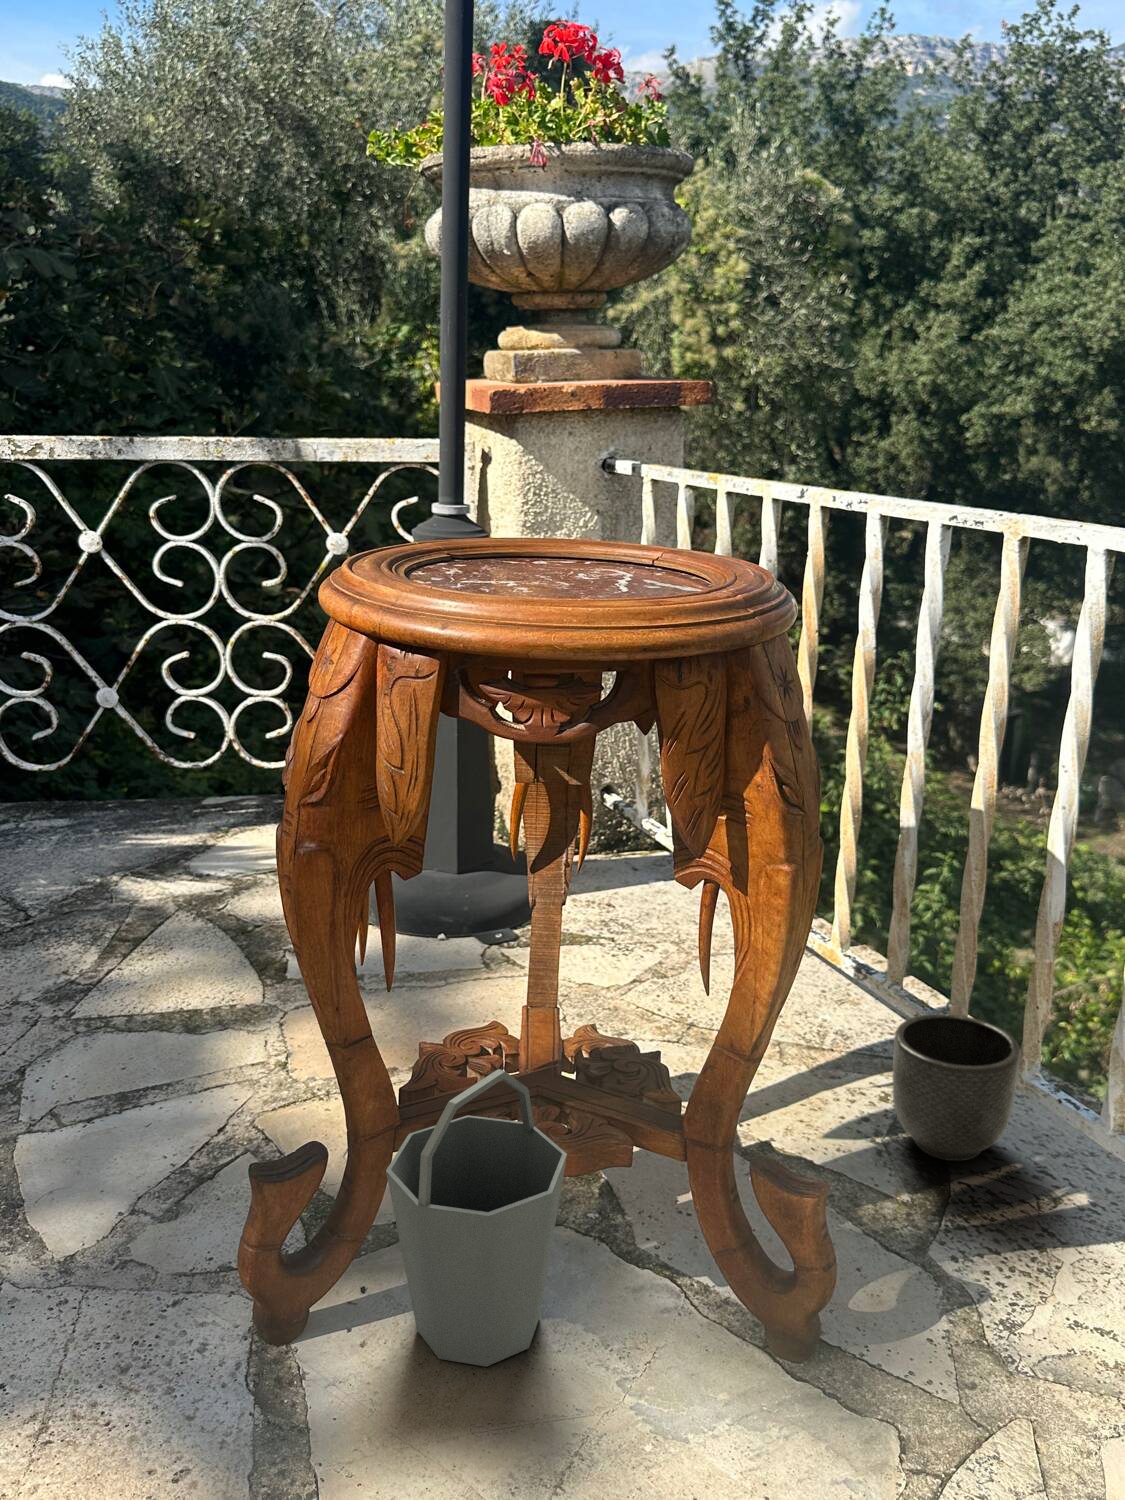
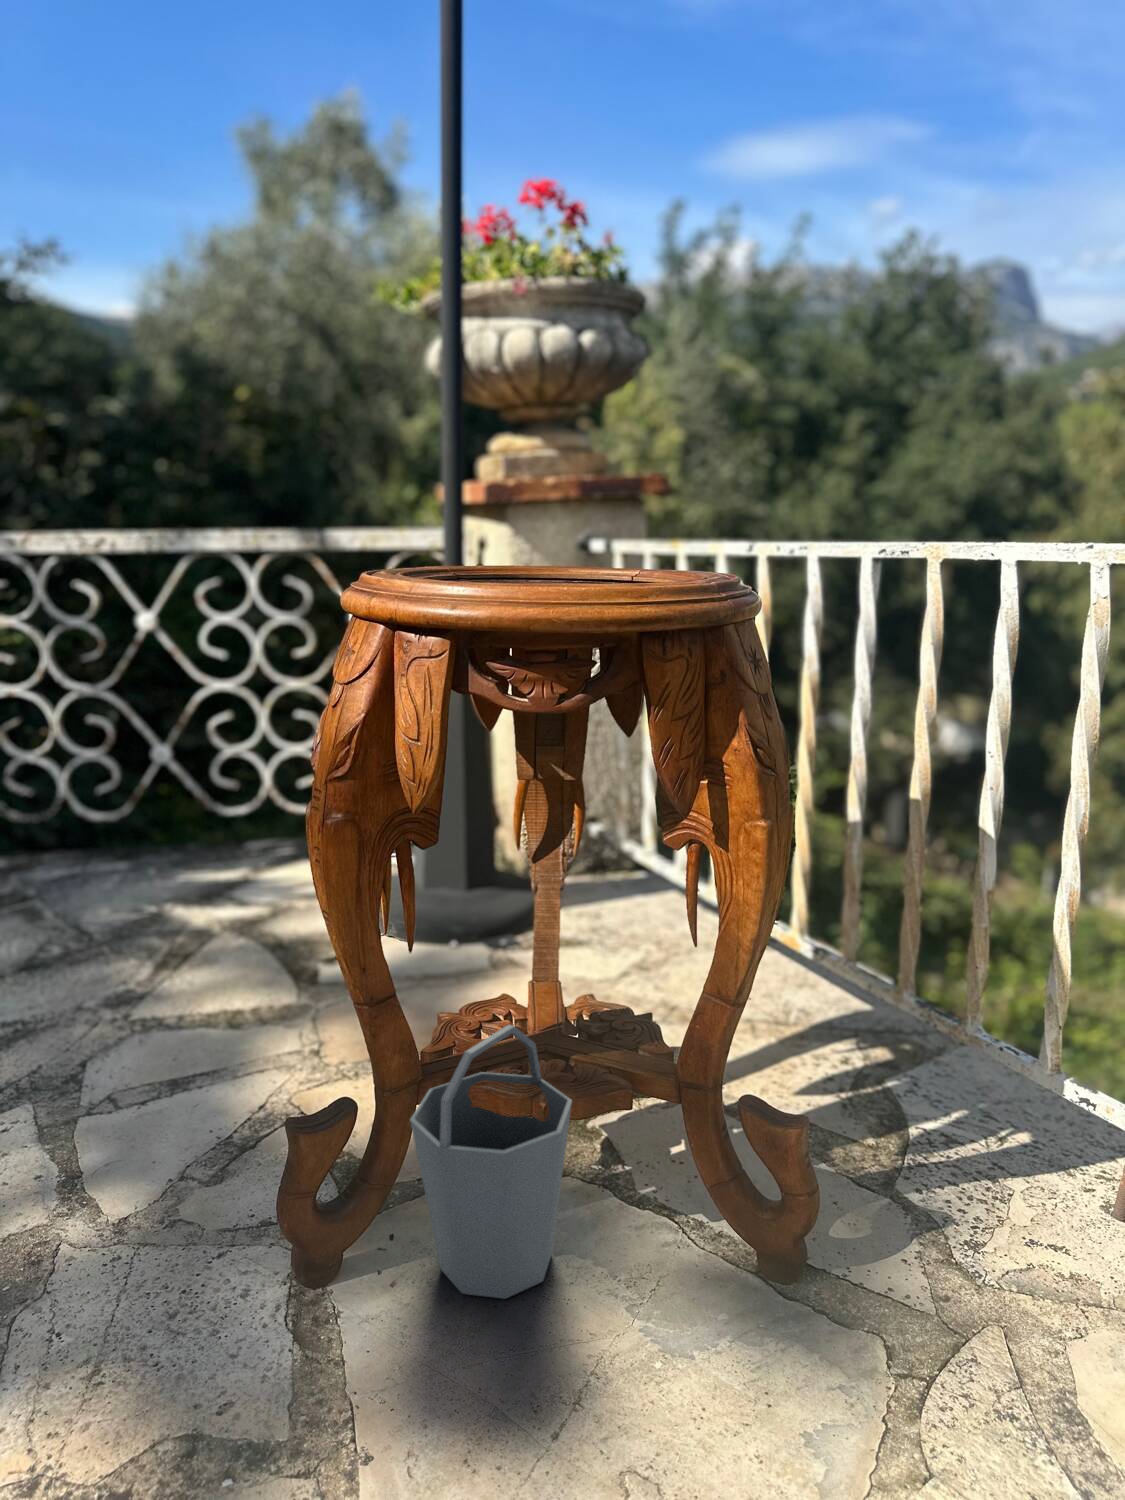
planter: present [893,1014,1020,1161] -> none [852,981,963,1110]

